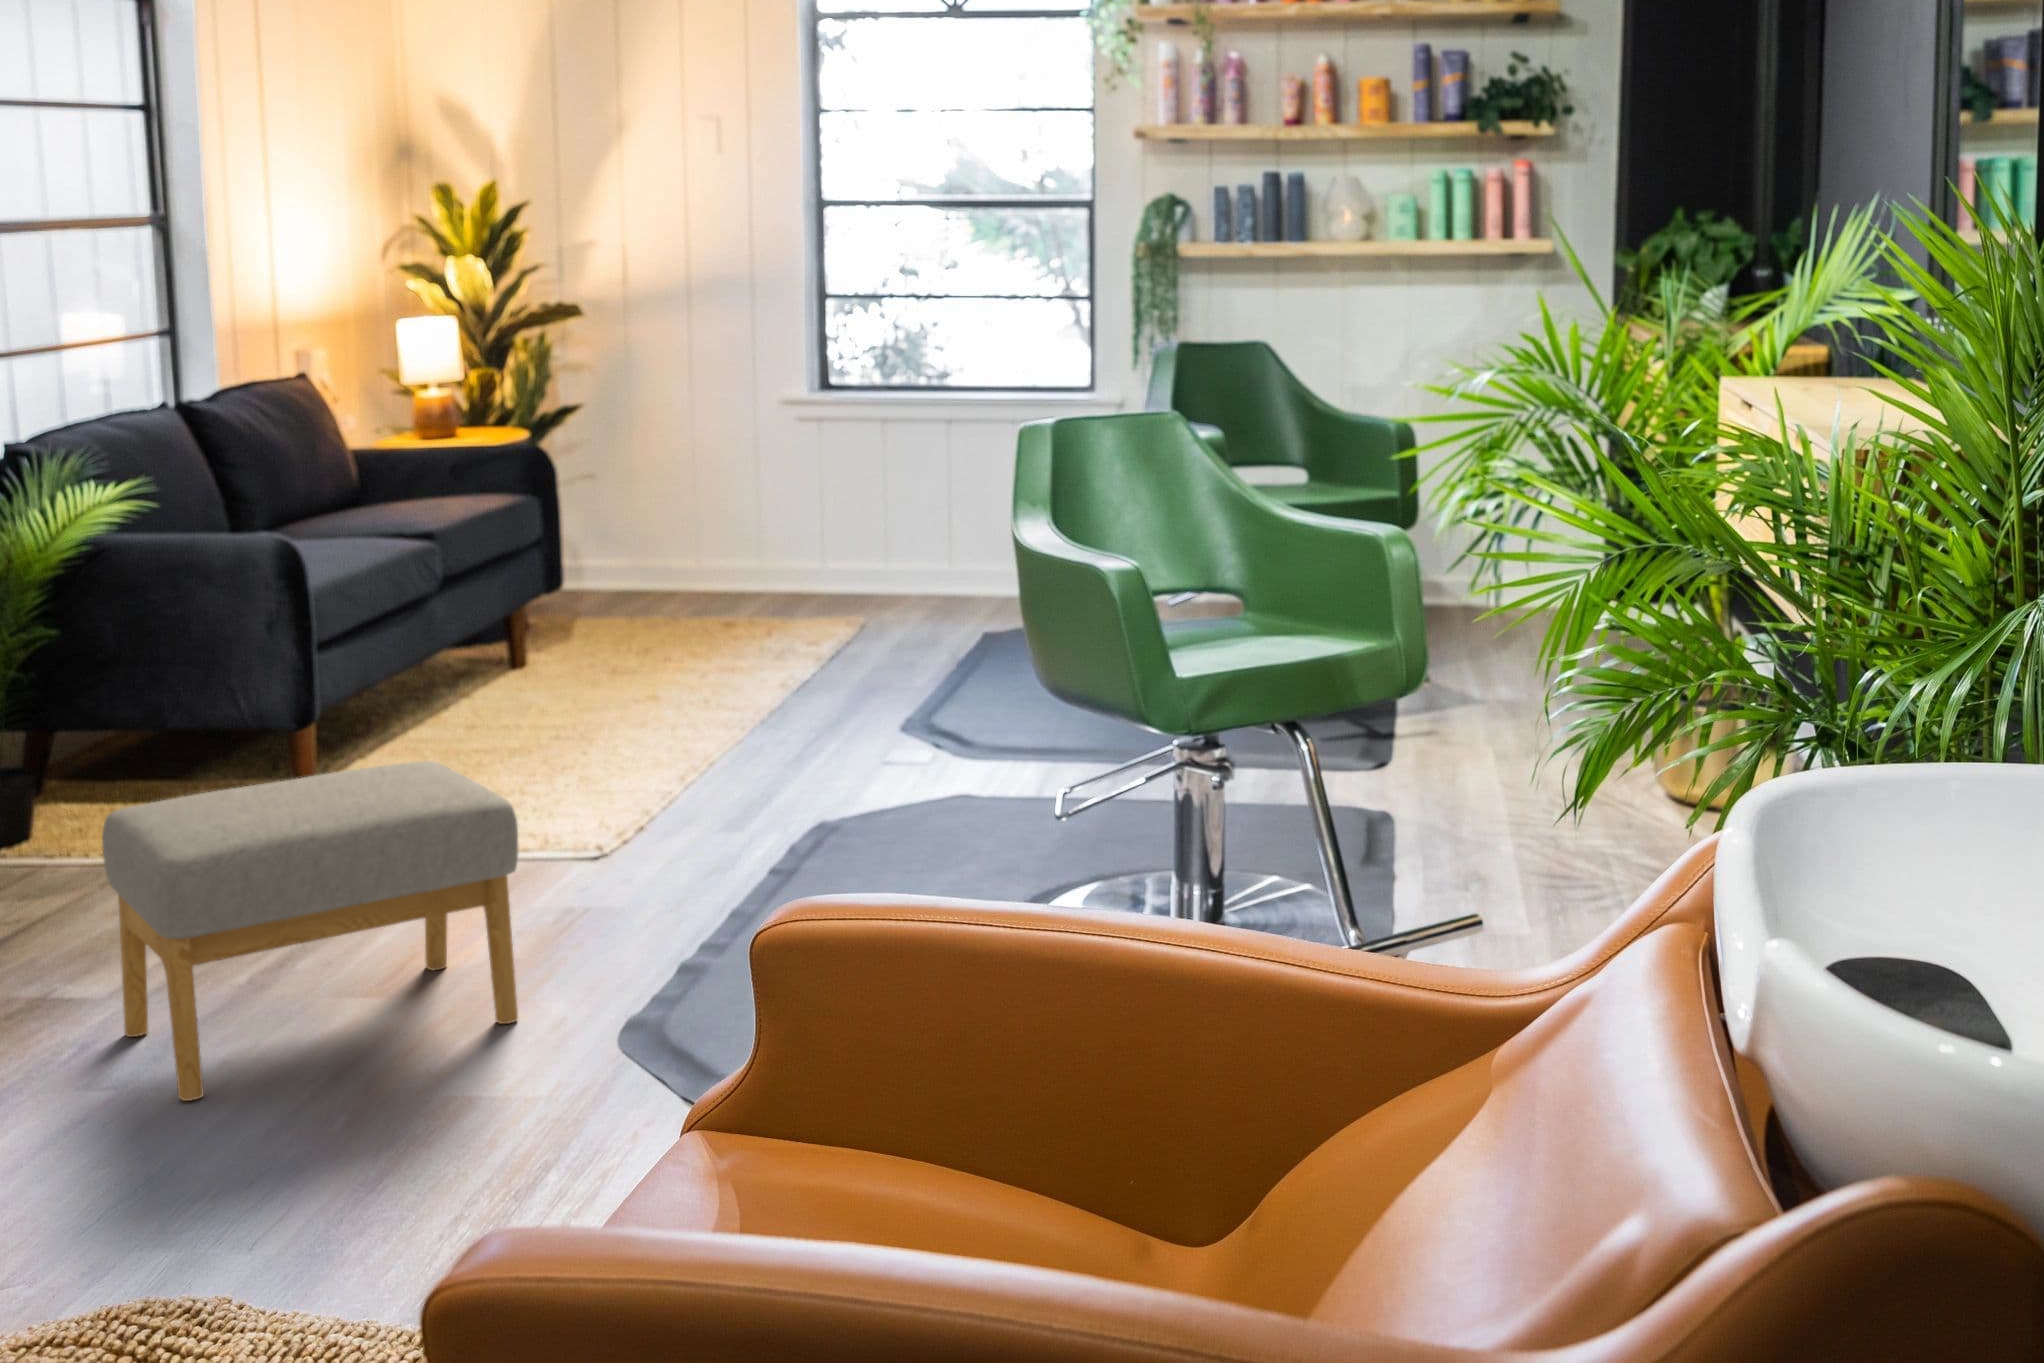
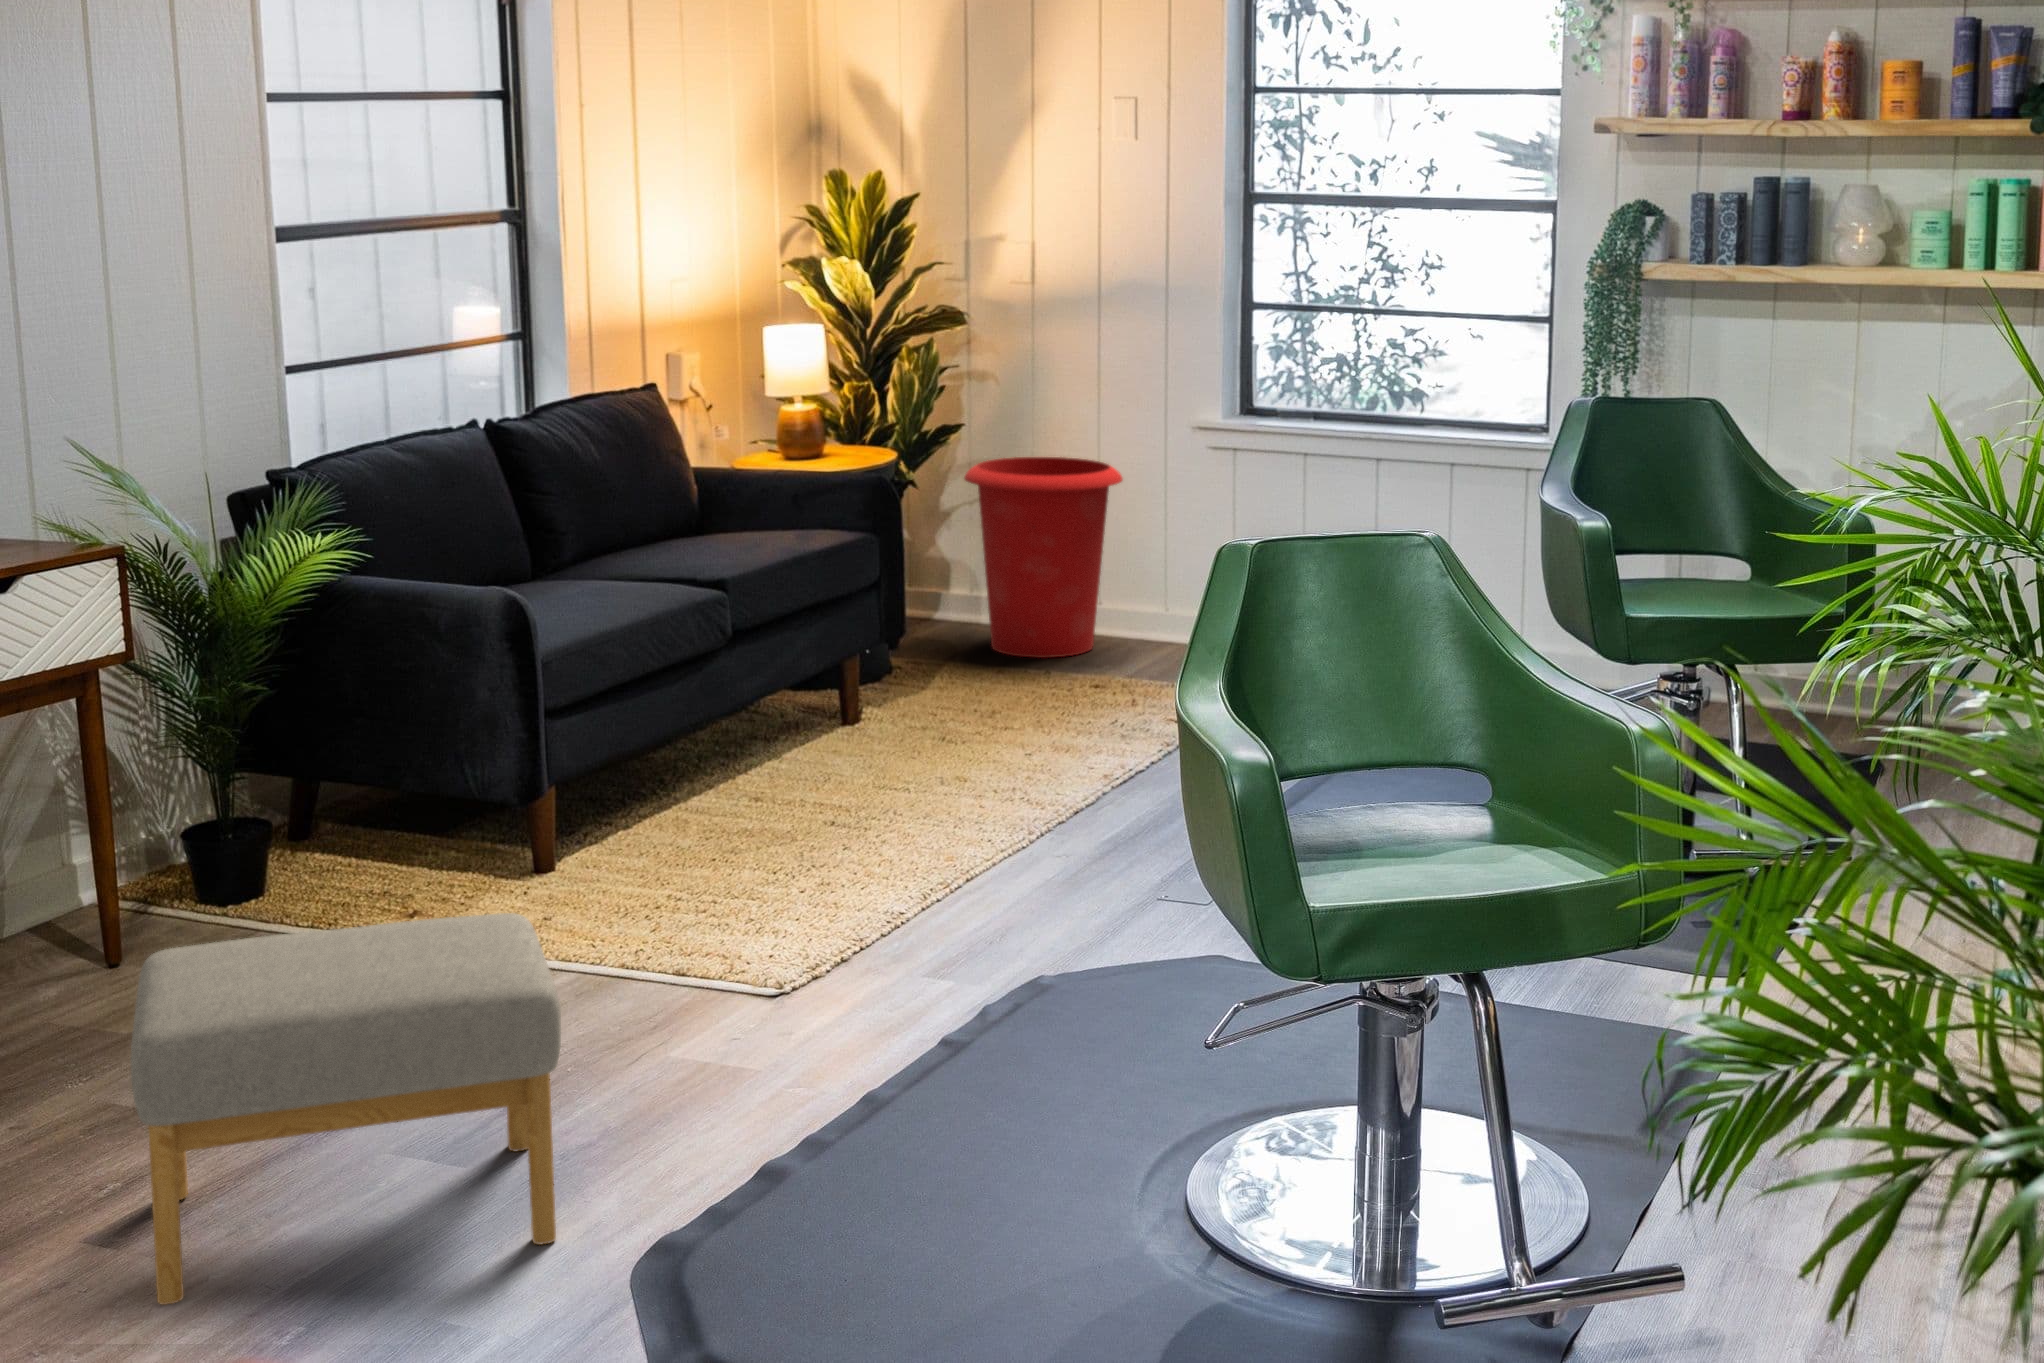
waste bin: none [583,435,729,609] -> present [964,457,1123,658]

